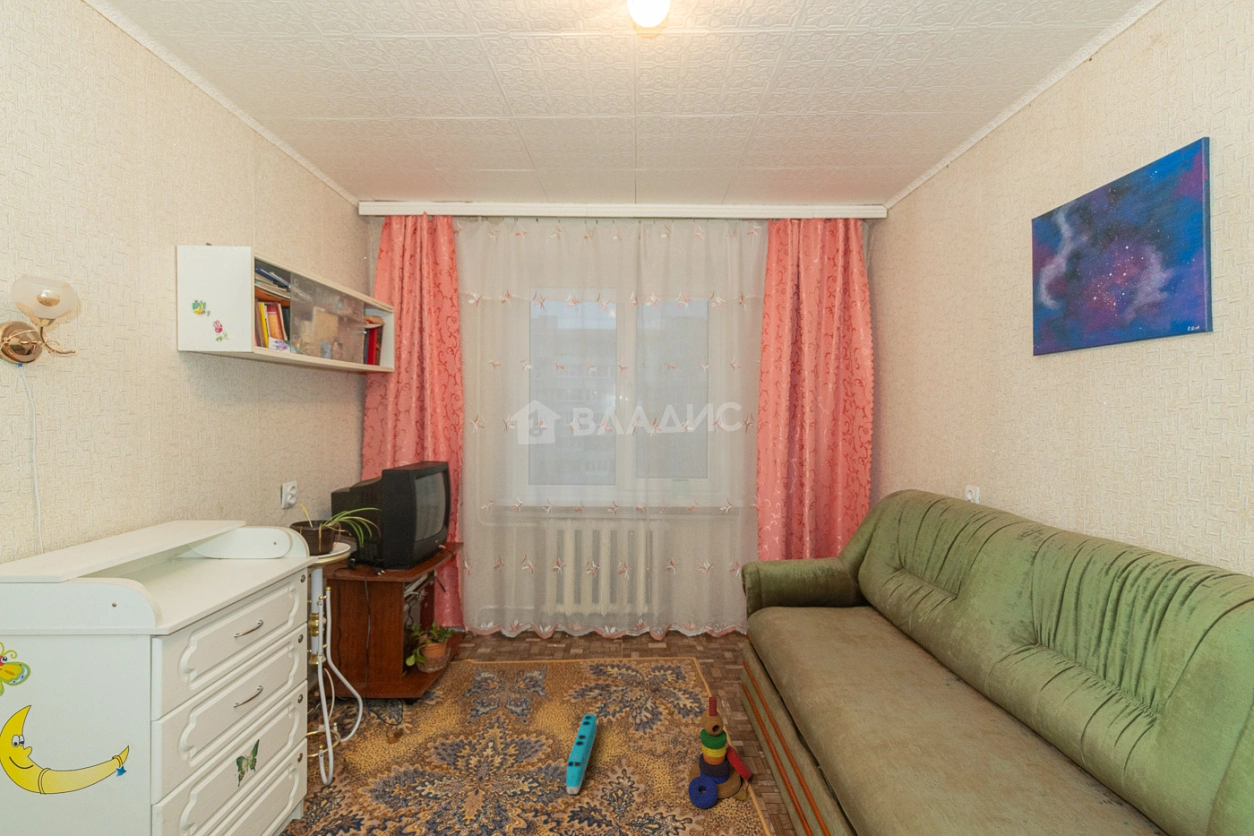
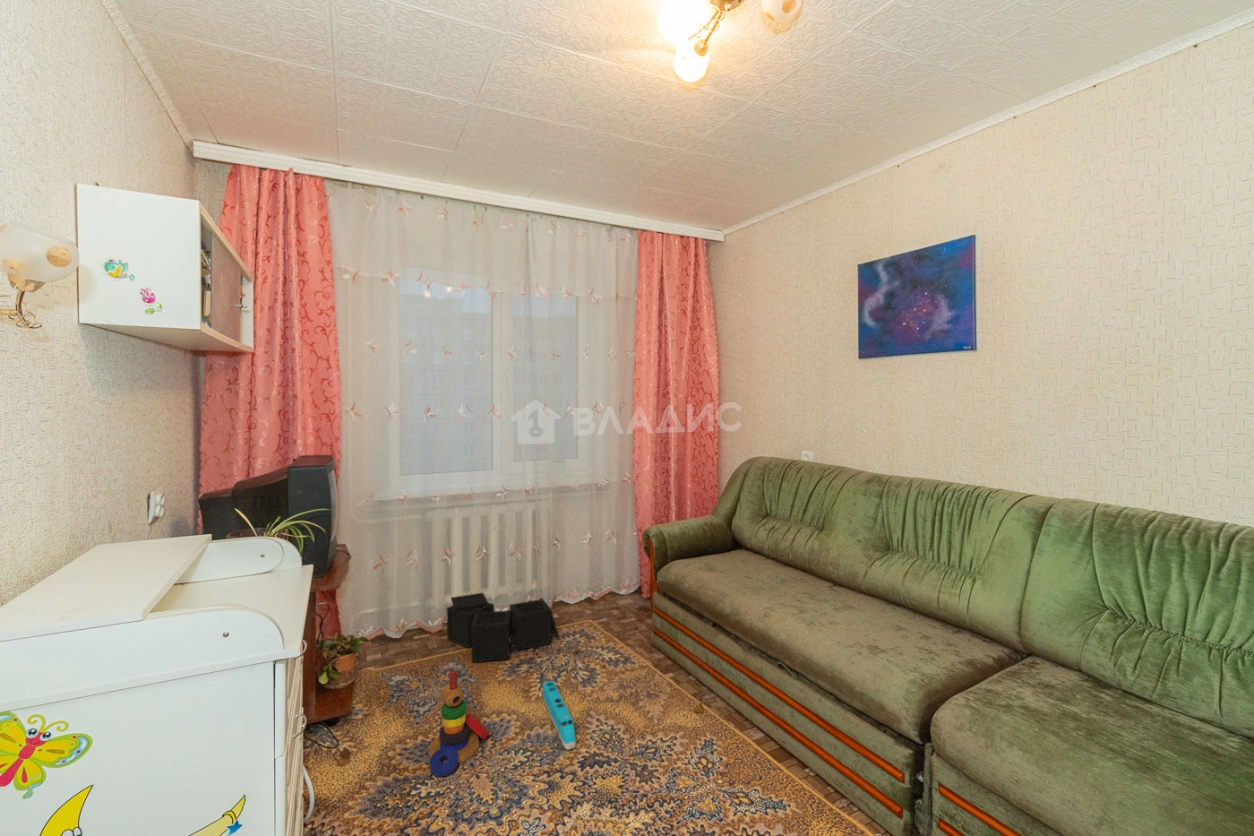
storage bin: none [548,607,649,682] -> present [447,593,559,662]
stacking toy: present [688,696,751,808] -> present [429,671,489,777]

